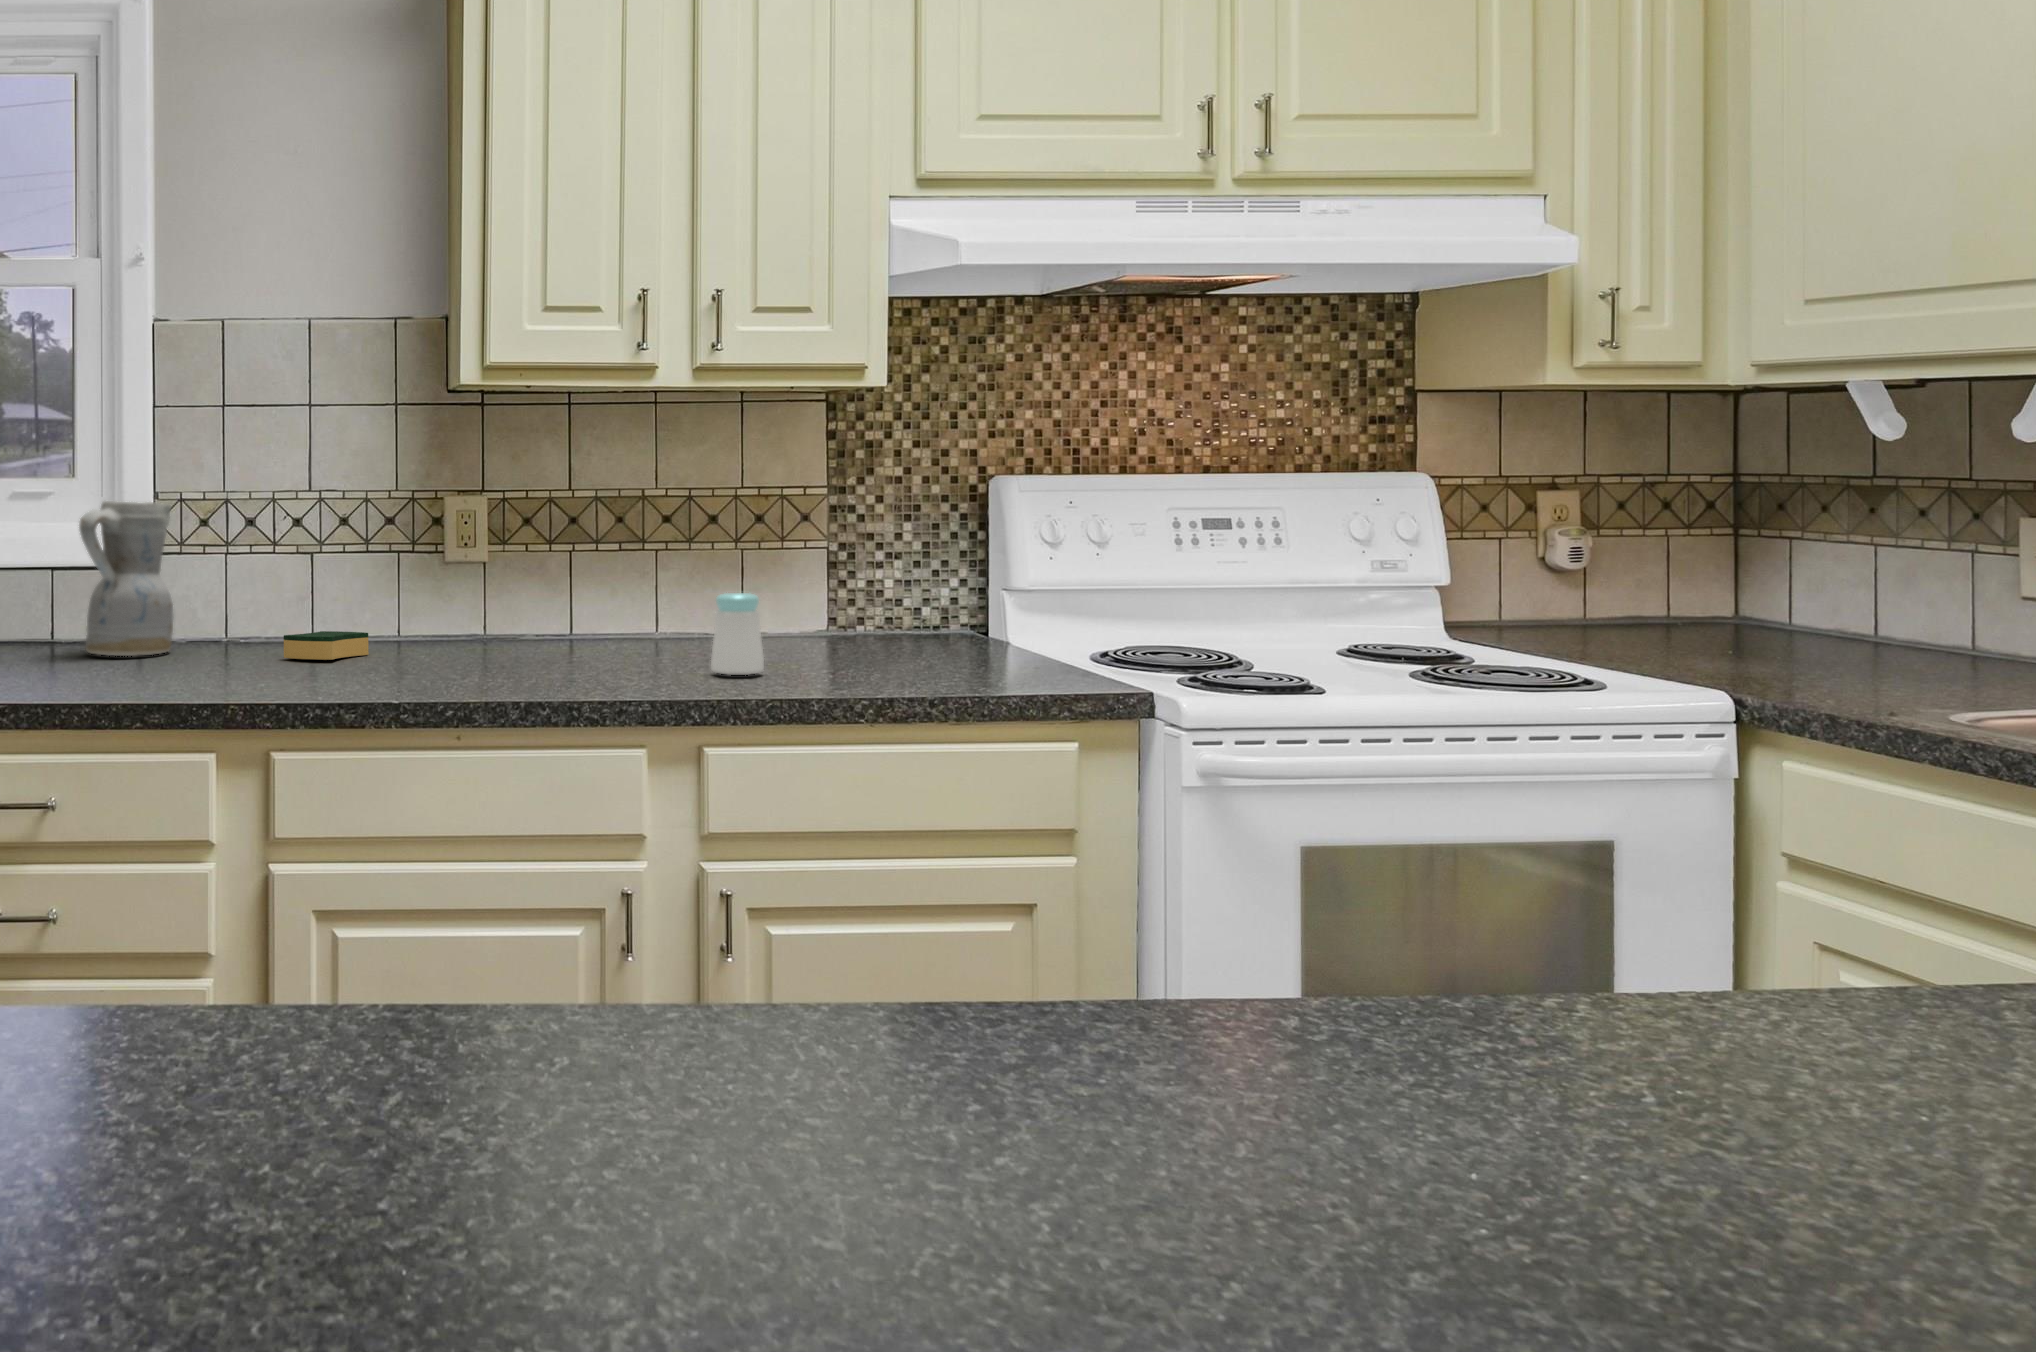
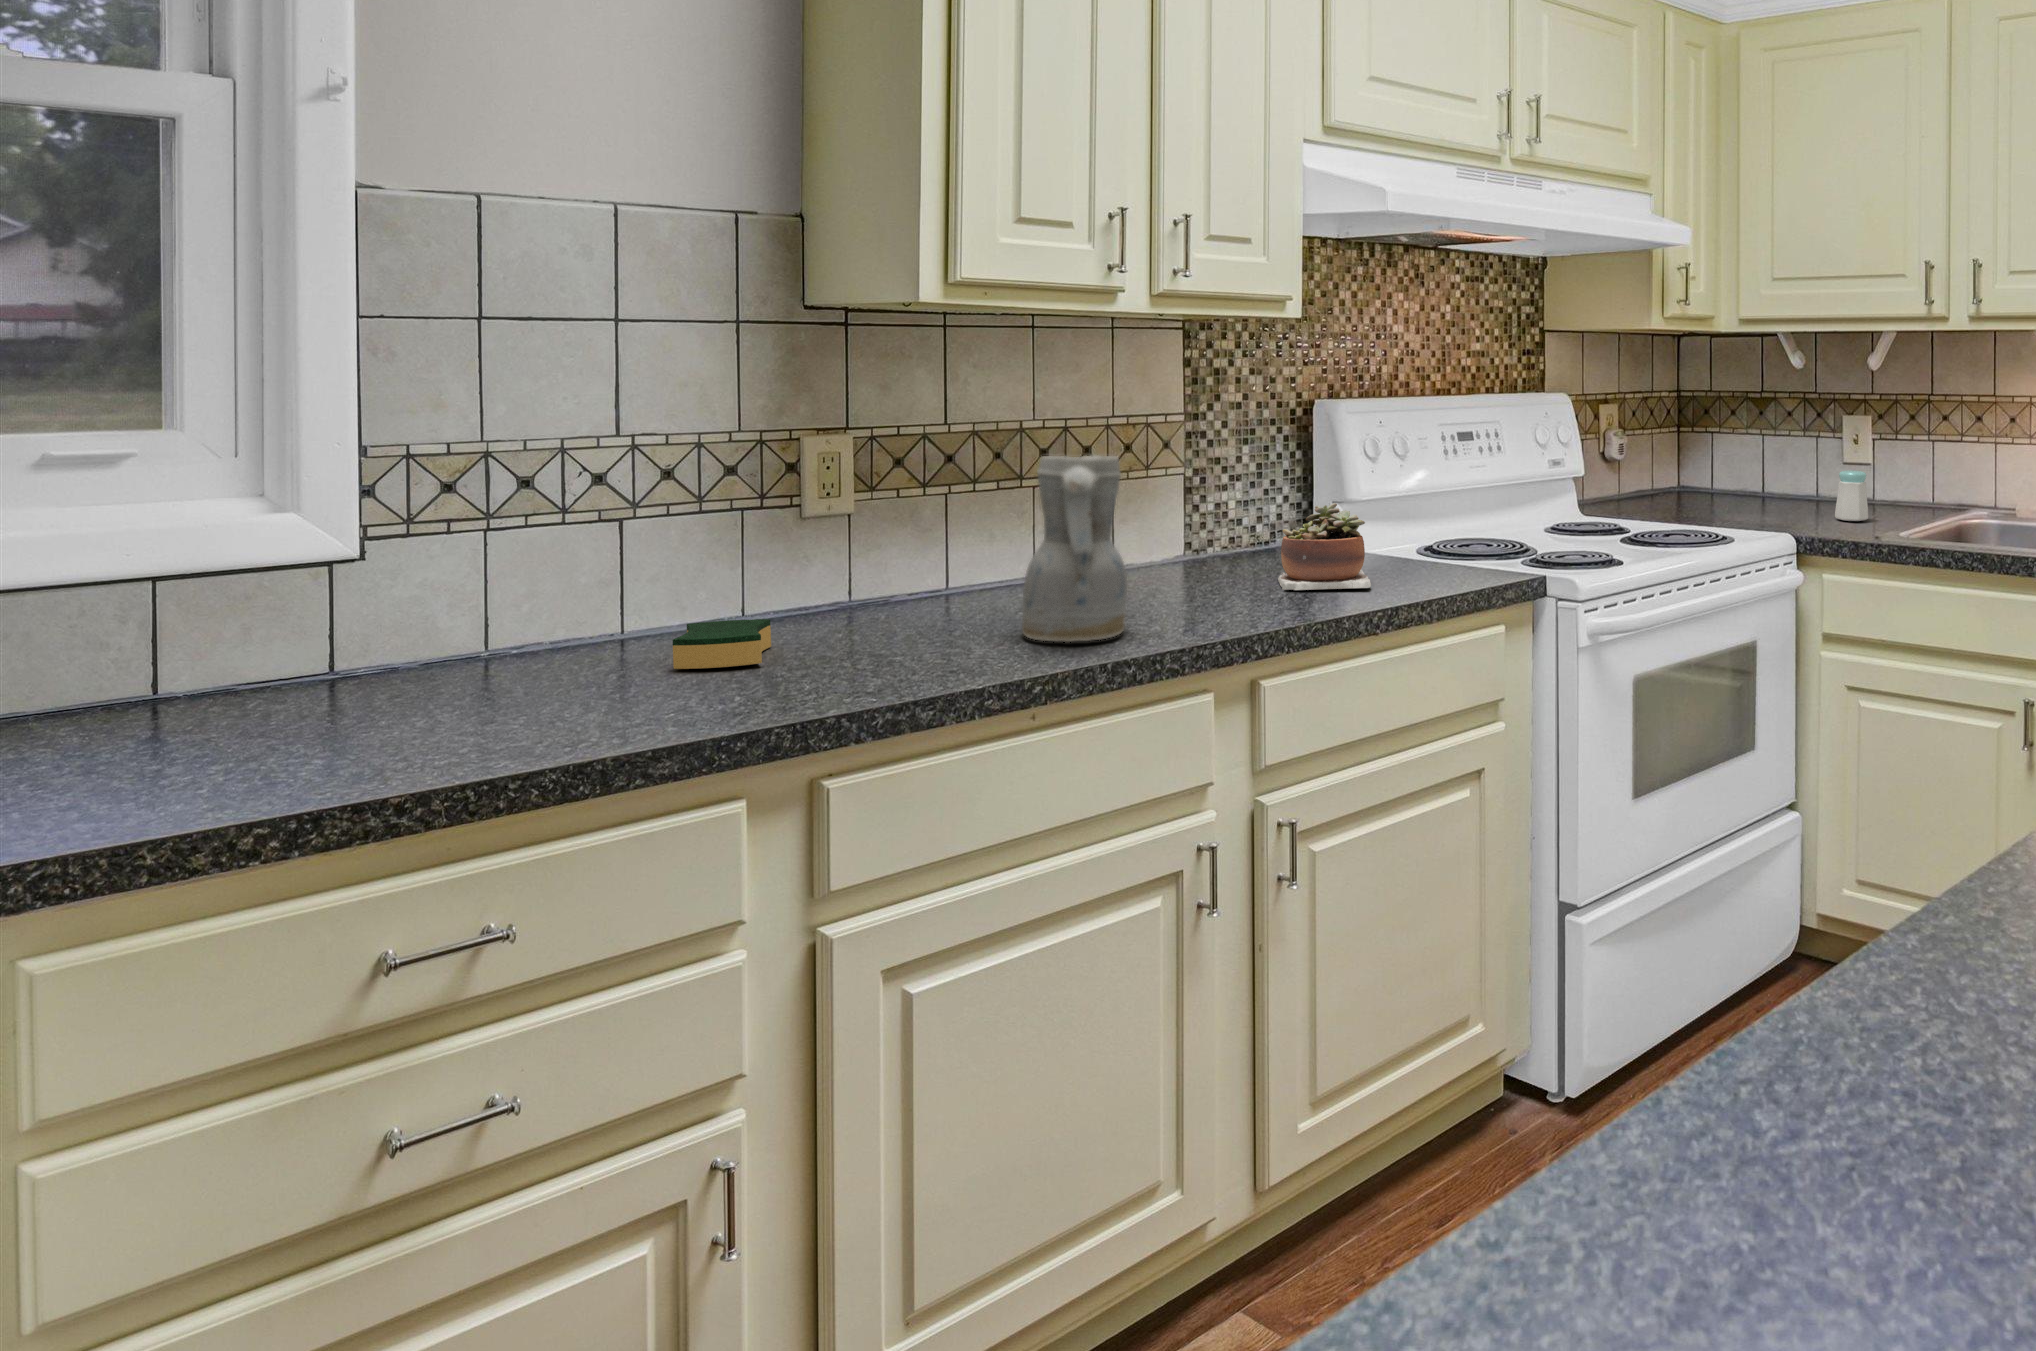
ceramic pitcher: present [79,501,173,656] -> present [1022,455,1127,642]
succulent plant: none [837,577,963,665] -> present [1278,503,1371,590]
salt shaker: present [711,593,764,675] -> present [1835,470,1868,521]

